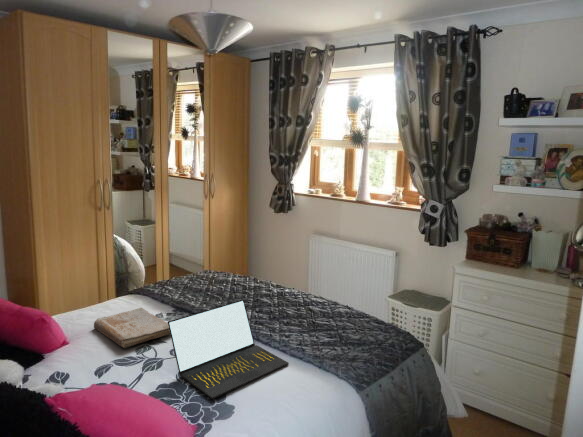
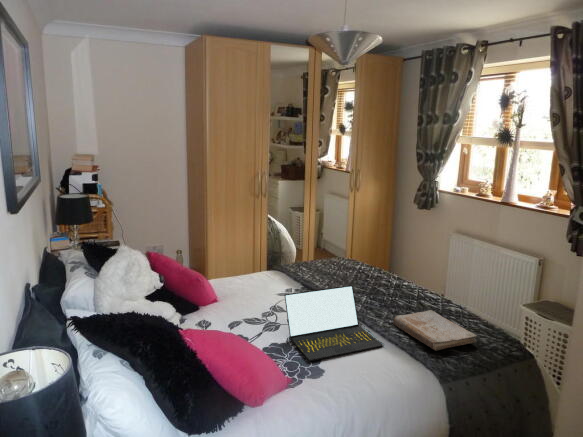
book: present [94,308,170,348] -> present [393,310,477,351]

